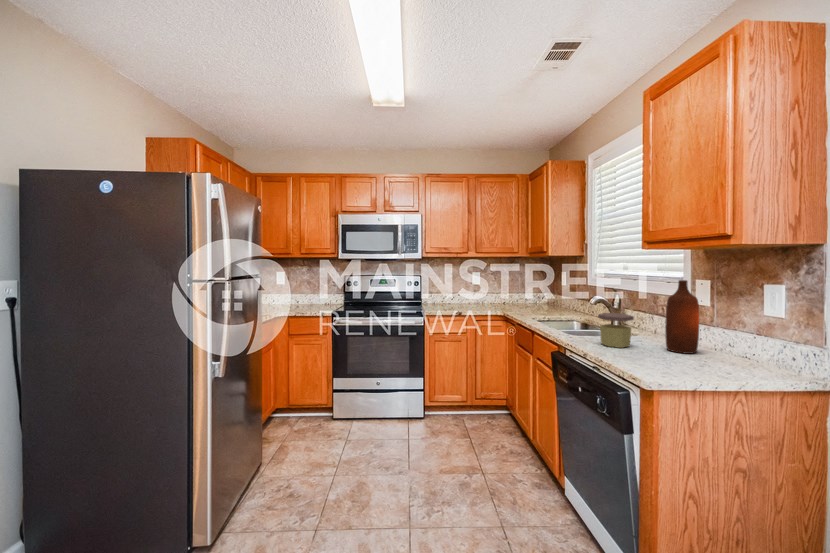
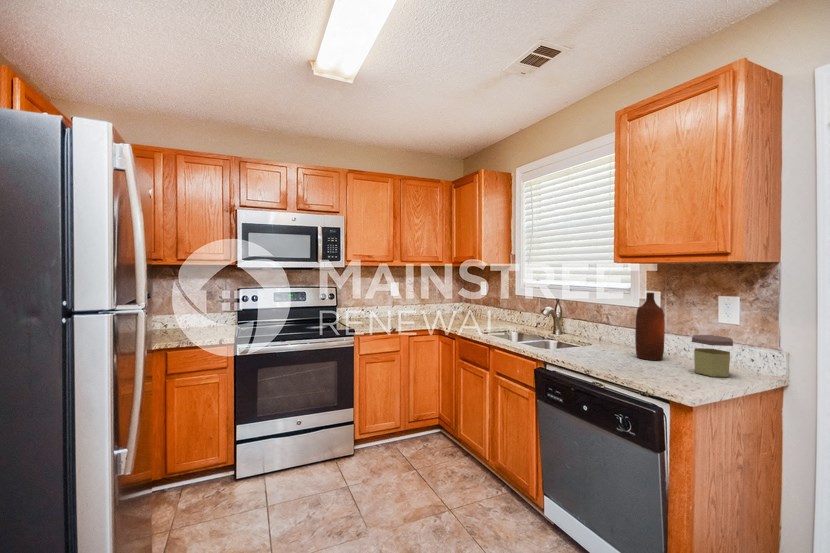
jar: present [598,313,634,348] -> present [692,335,733,377]

